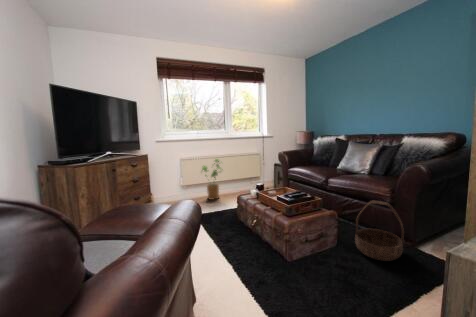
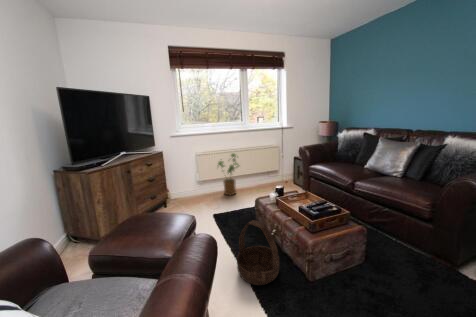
basket: present [355,201,404,261] -> present [237,220,279,285]

